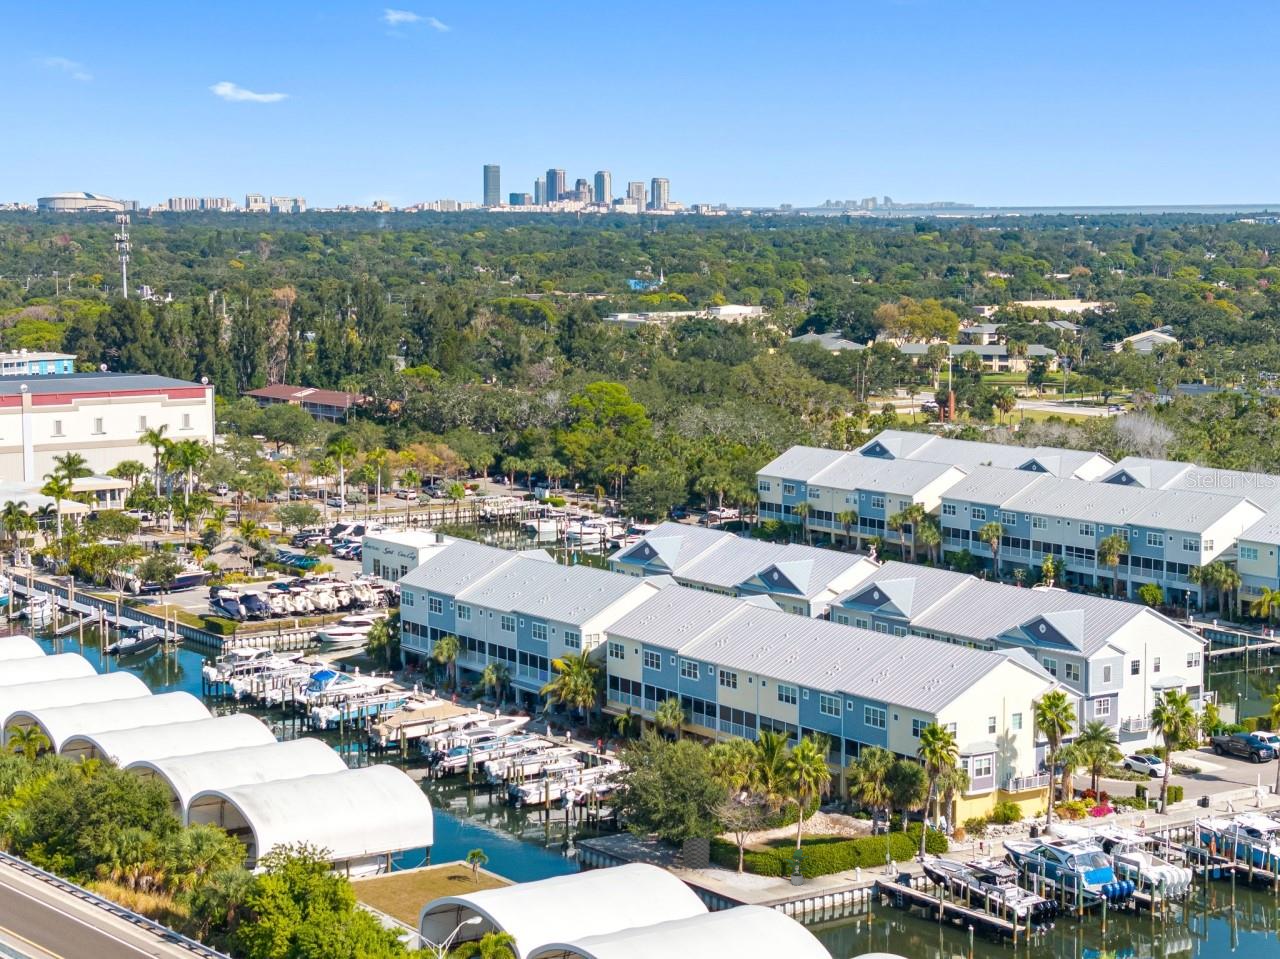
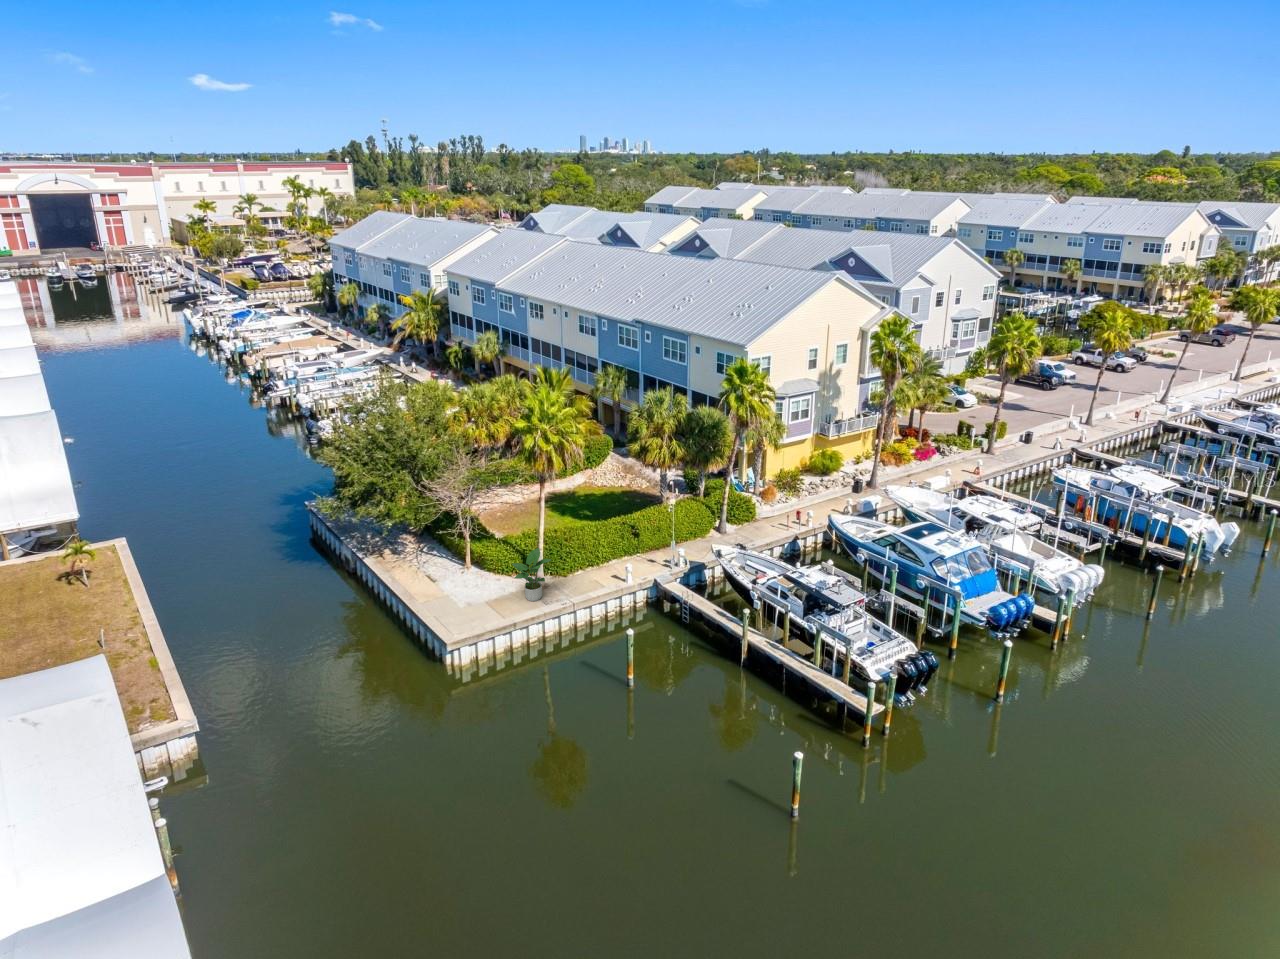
trash can: present [683,838,710,869] -> none [395,505,435,560]

